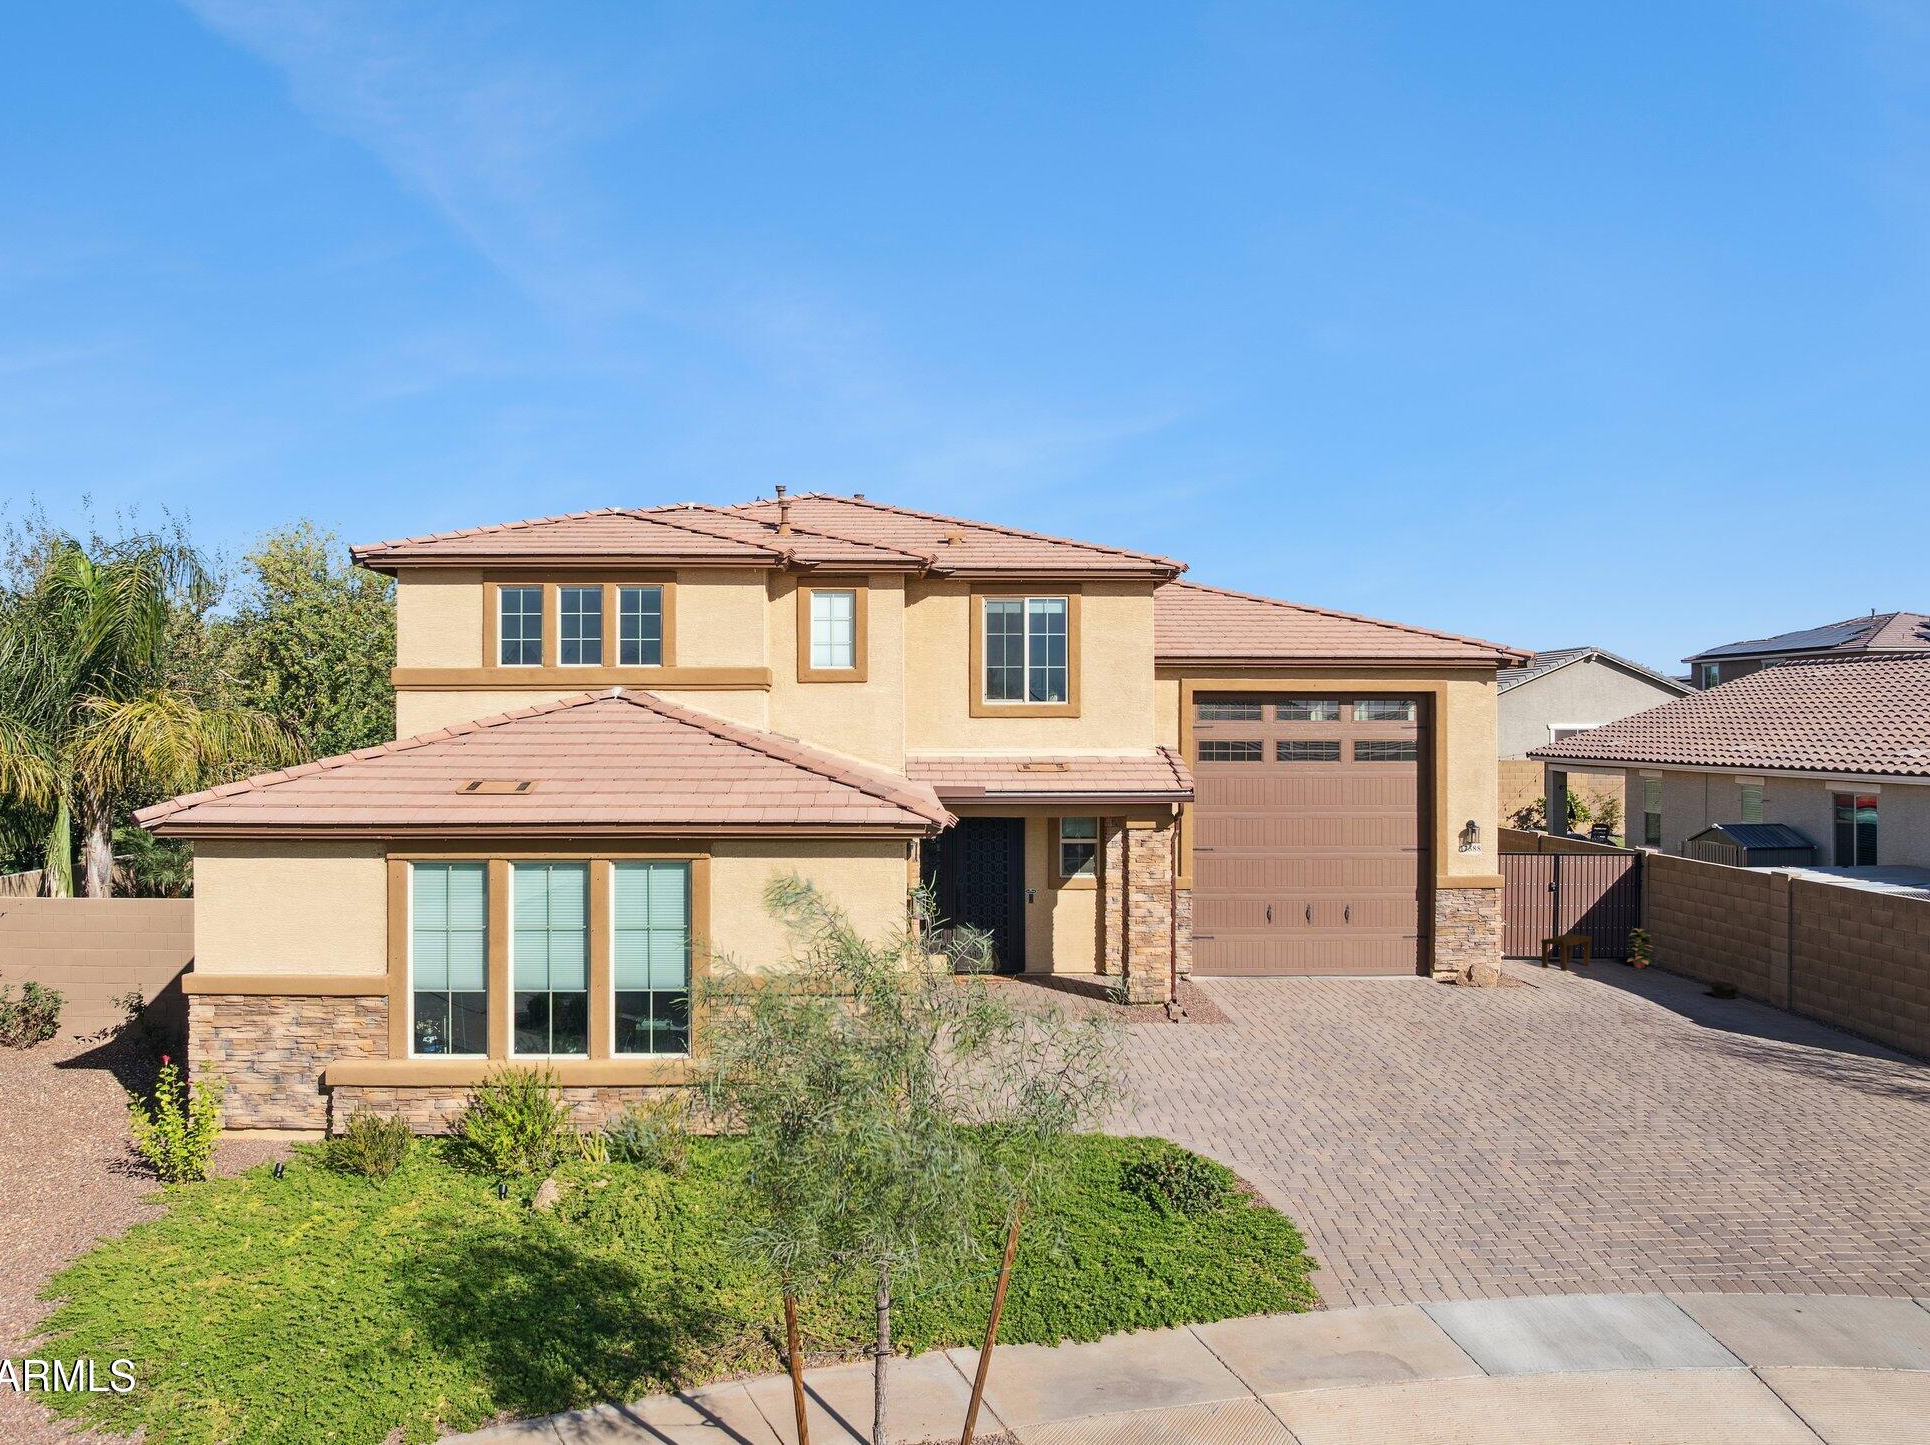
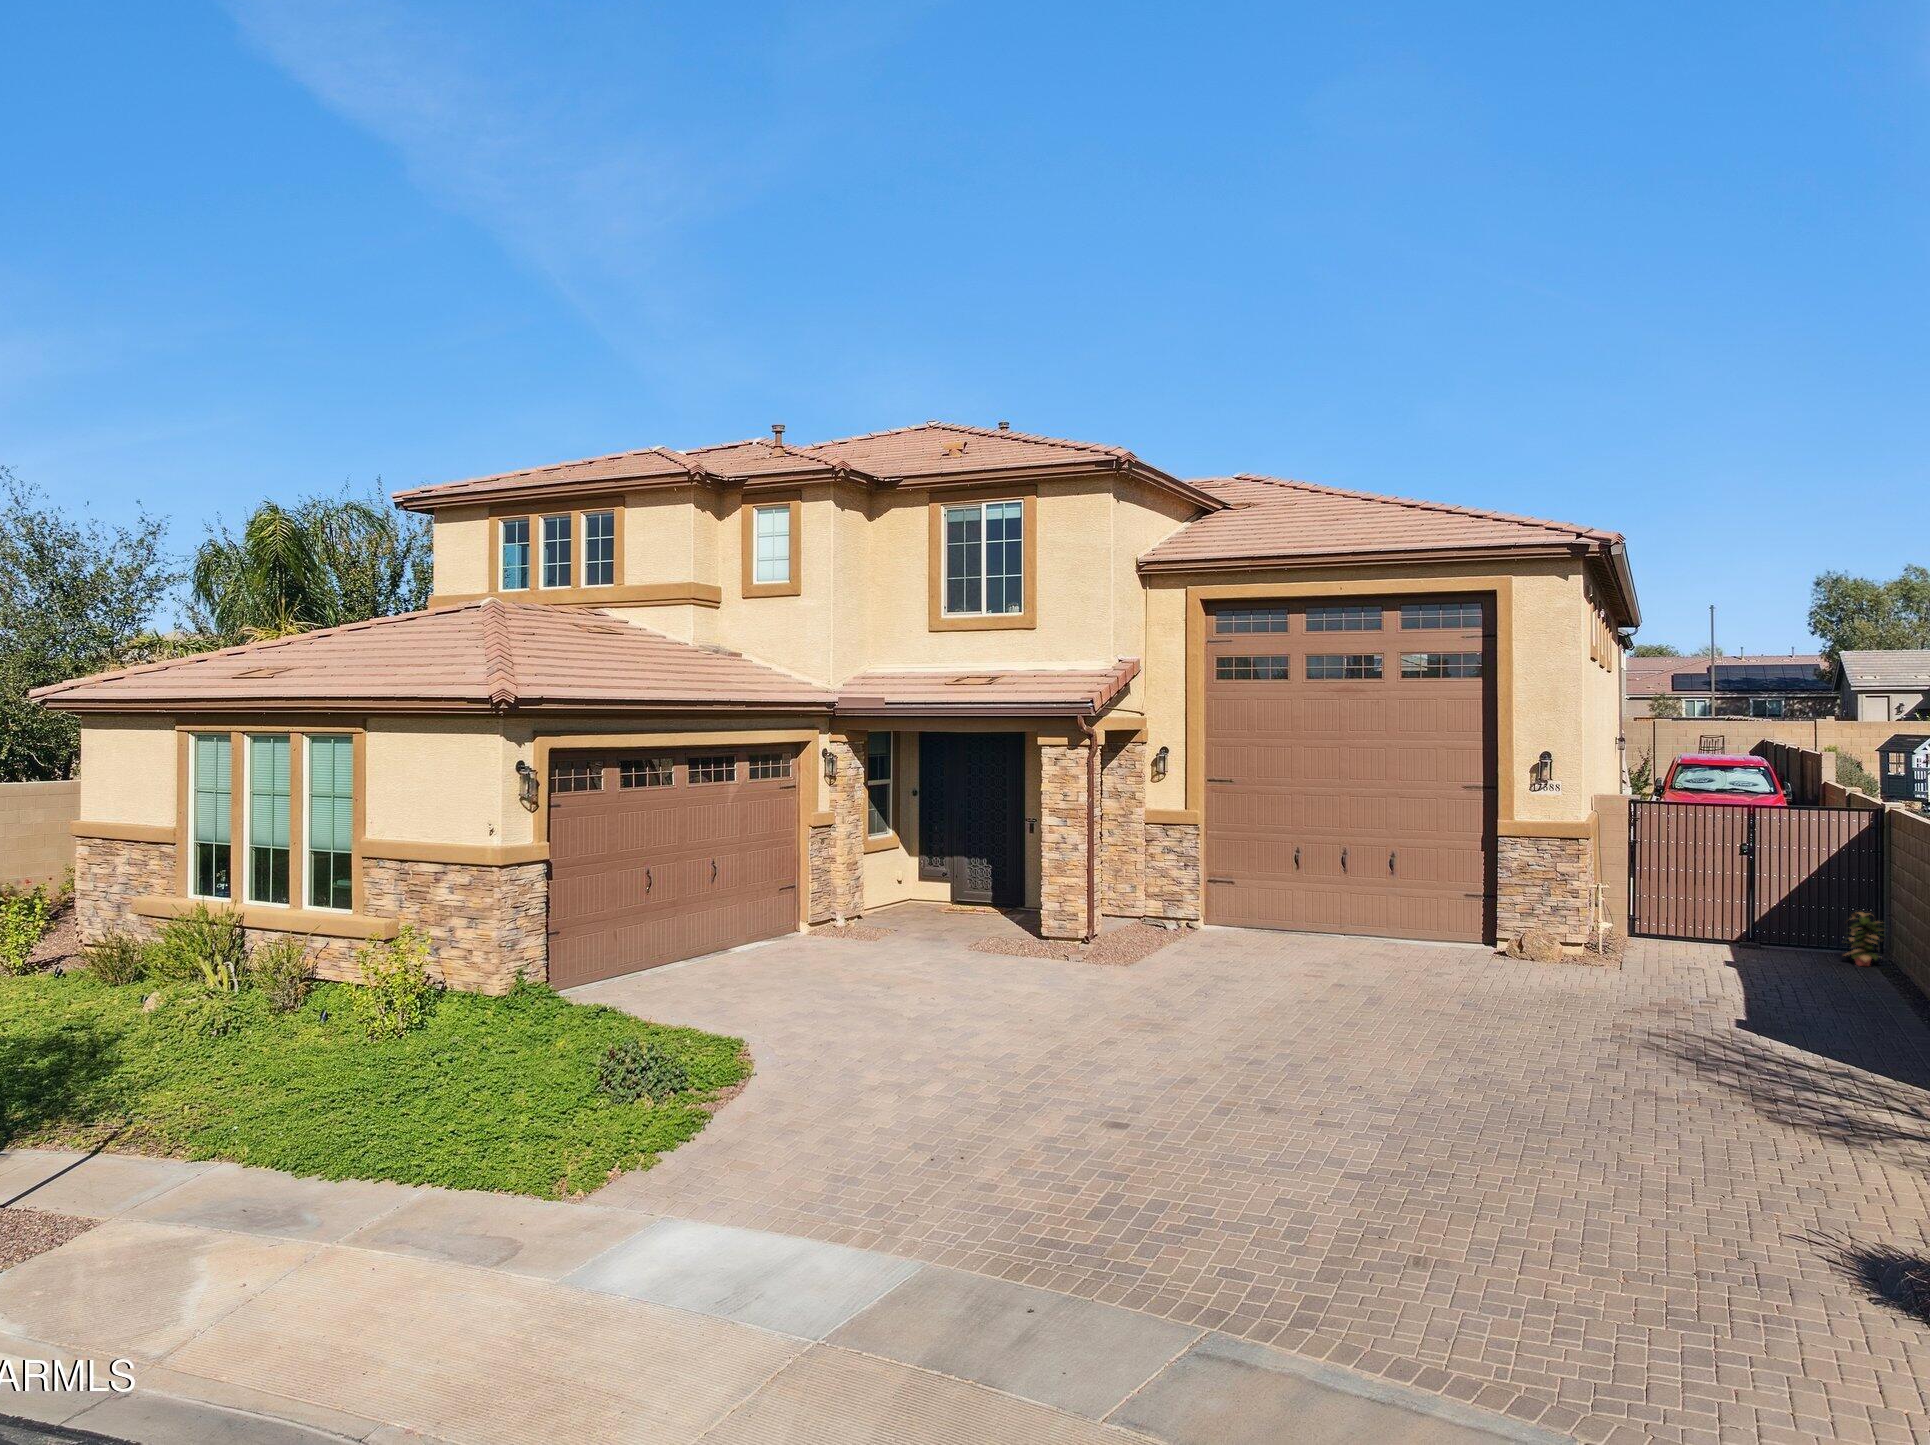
bench: present [1541,934,1592,971] -> none [1701,913,1786,958]
basket: present [1709,981,1739,999] -> none [1860,967,1909,1006]

